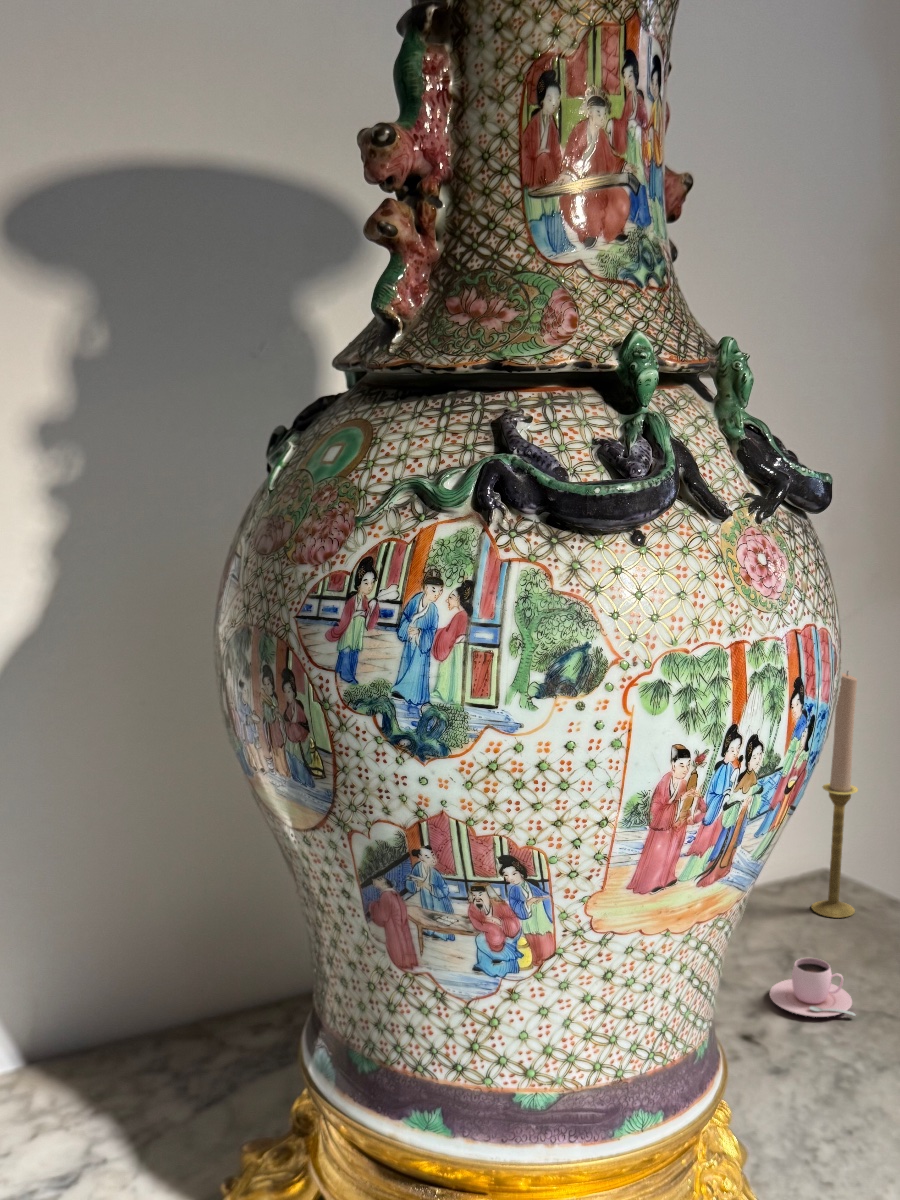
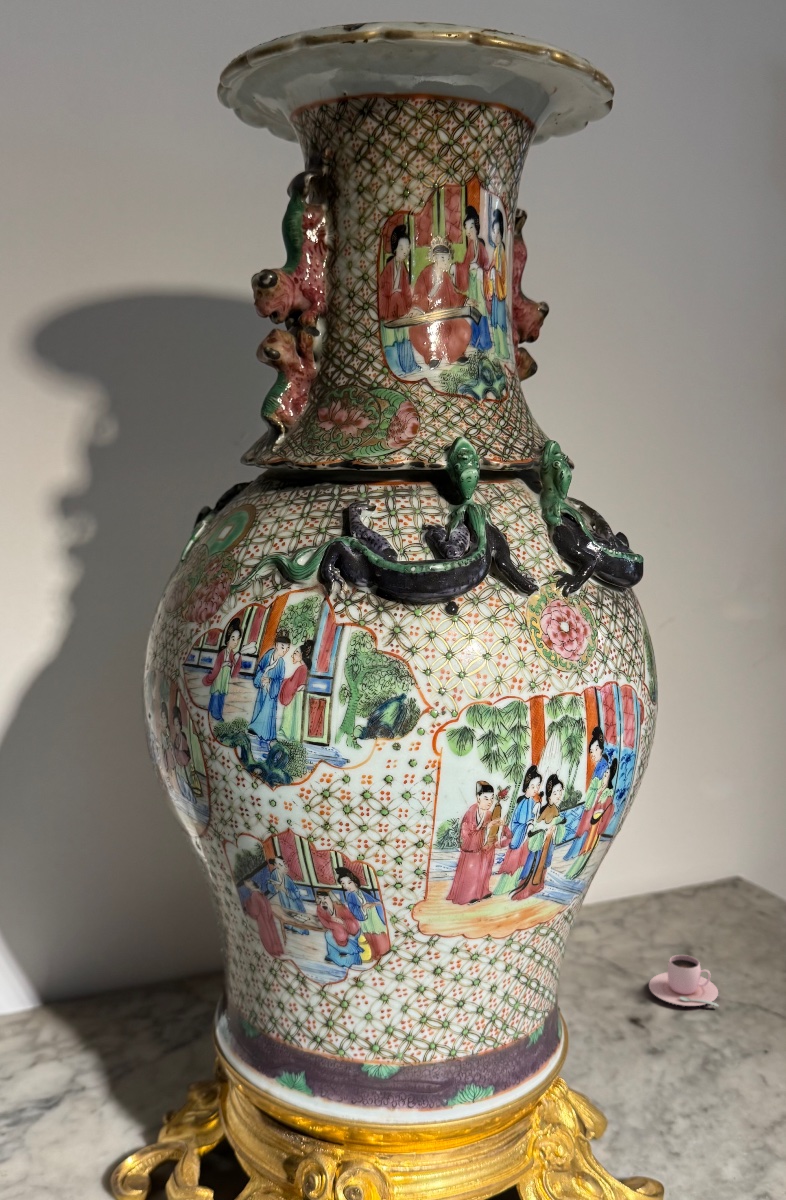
candlestick: present [811,672,858,918] -> none [703,714,740,920]

